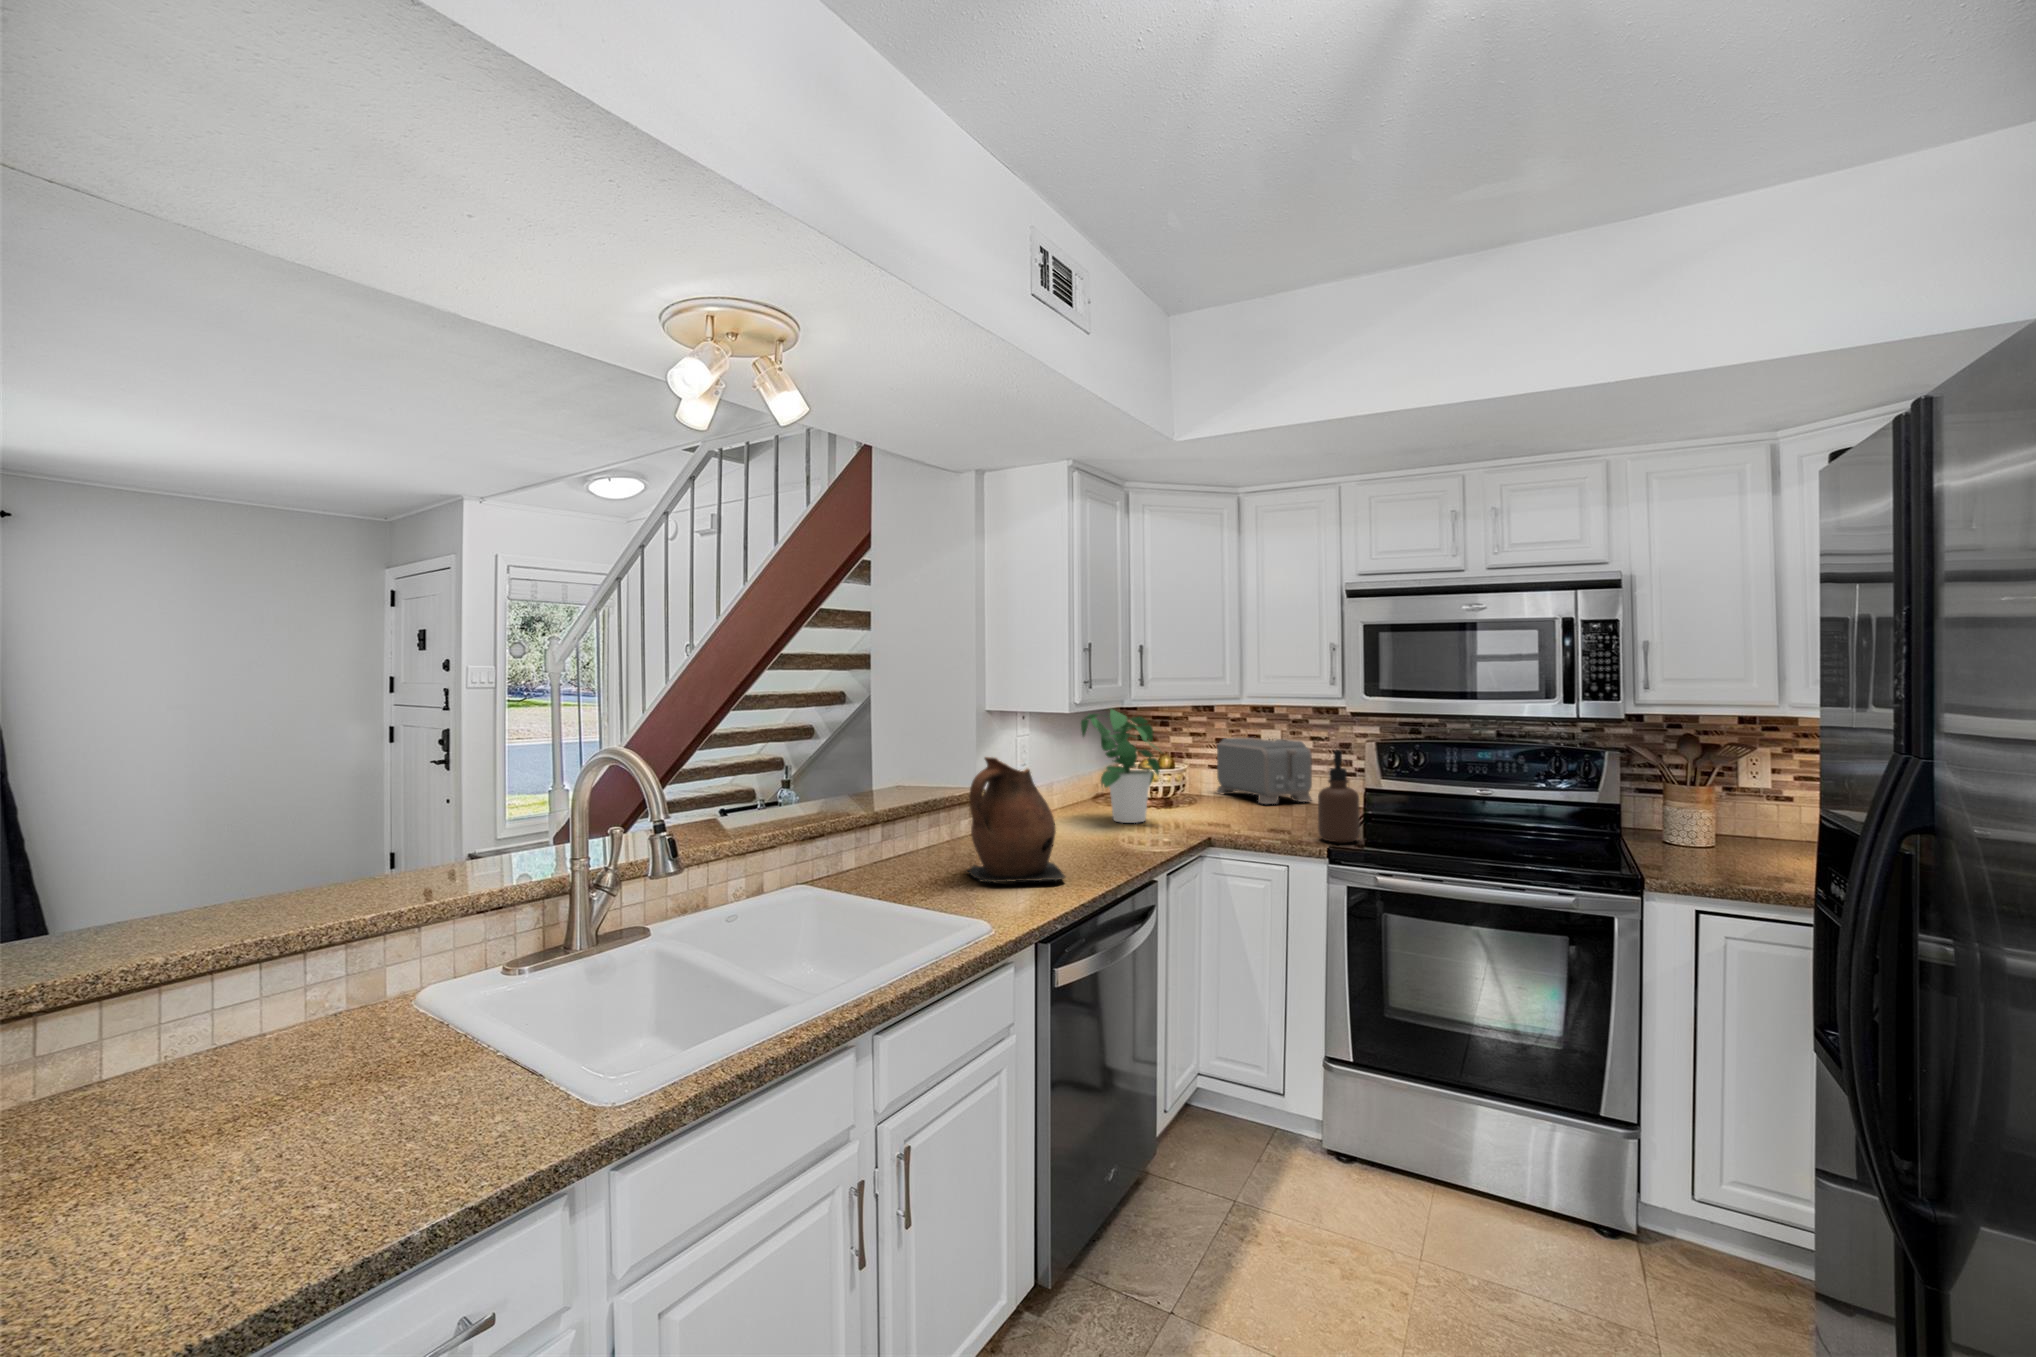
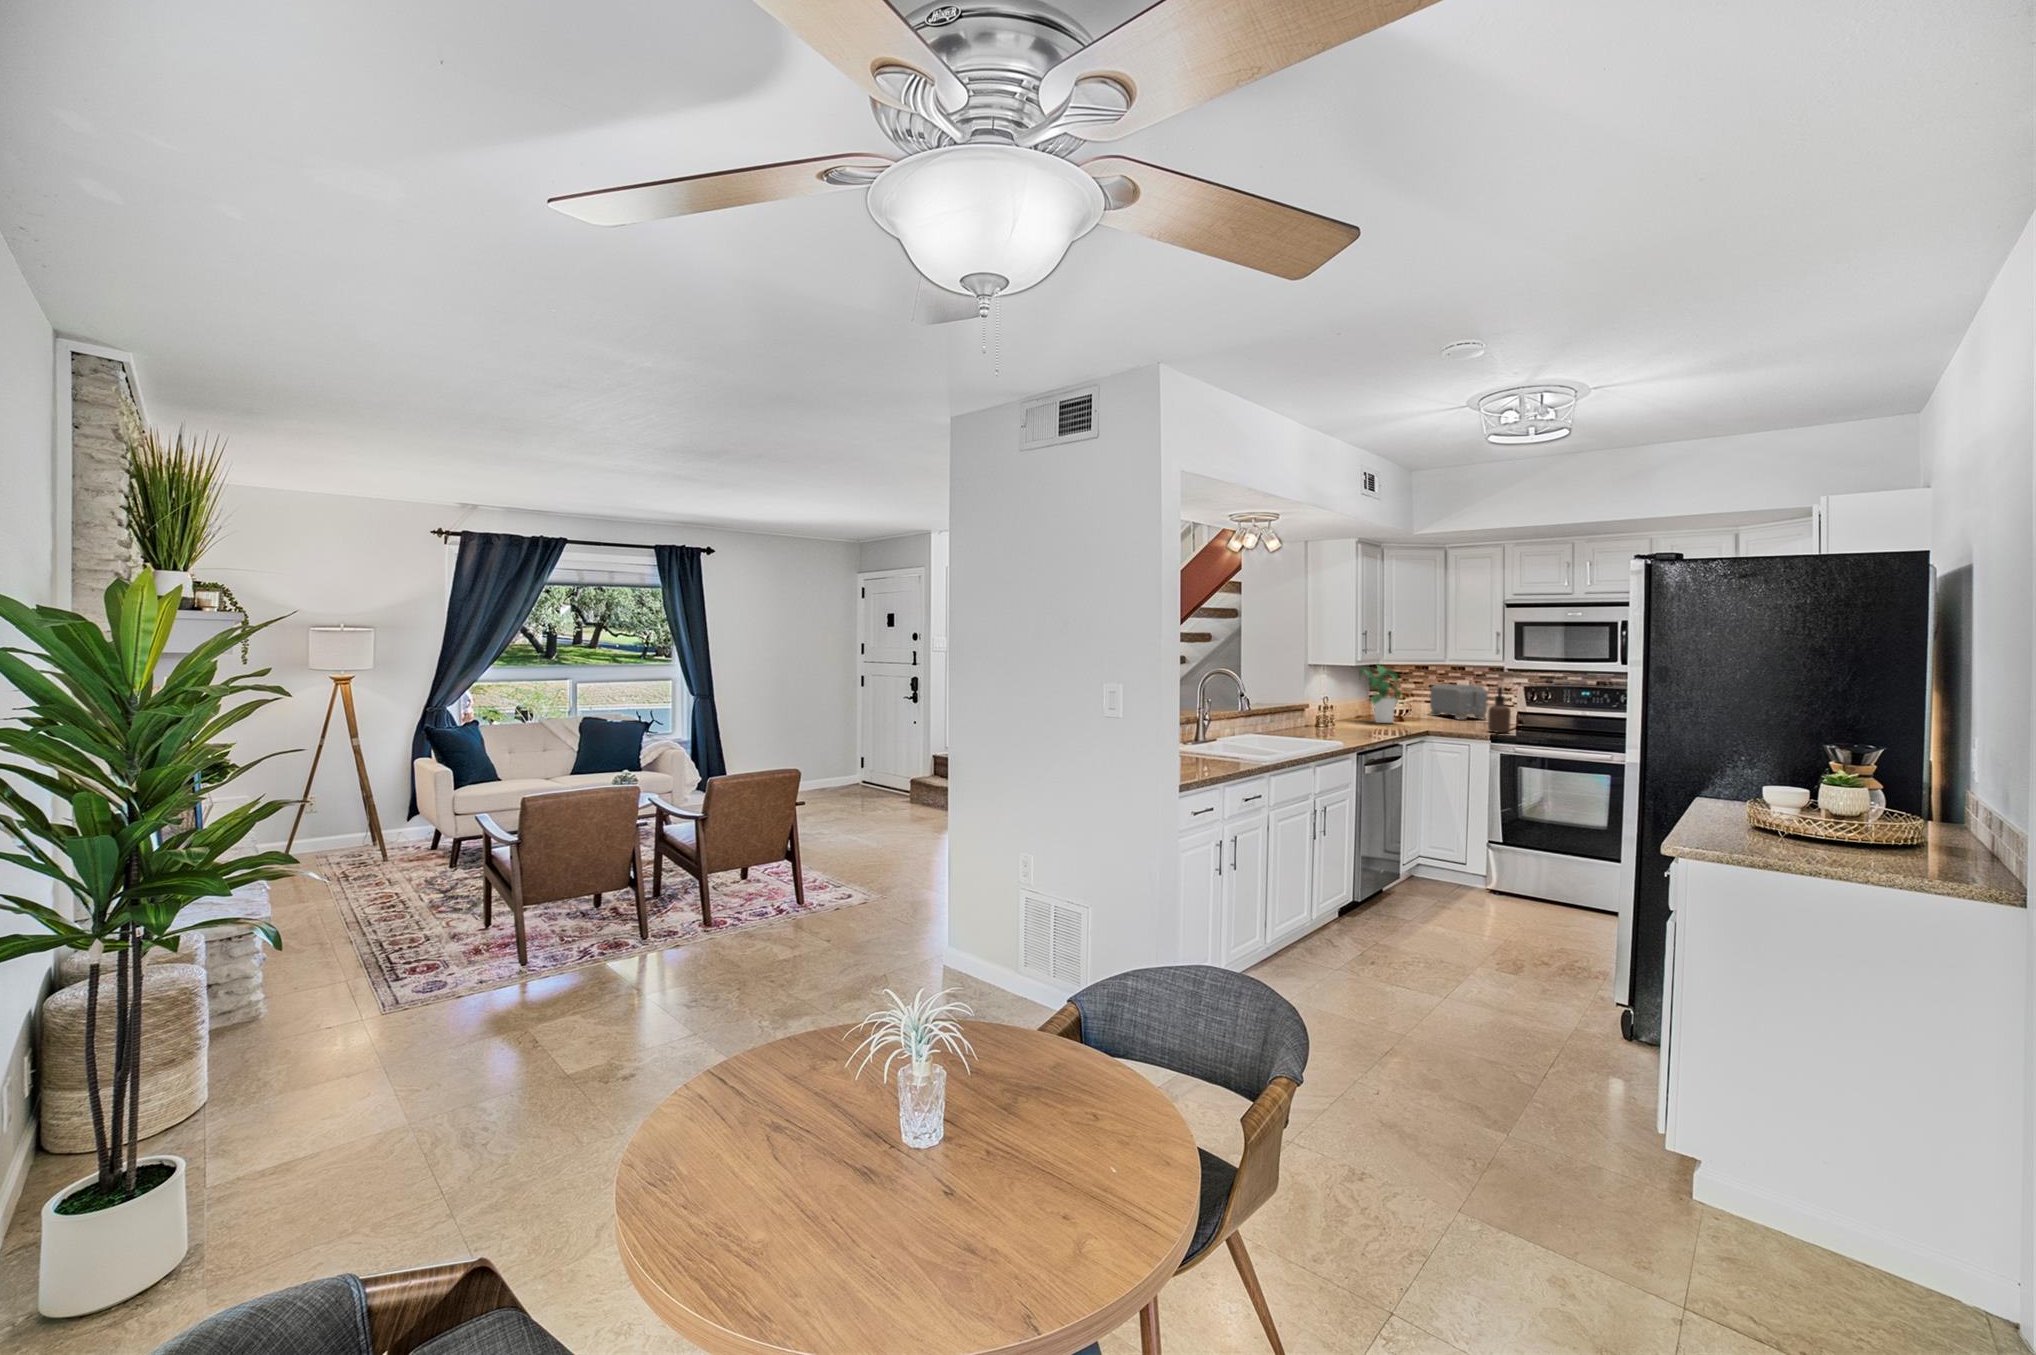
ceramic pitcher: present [968,757,1065,882] -> none [1316,682,1366,737]

